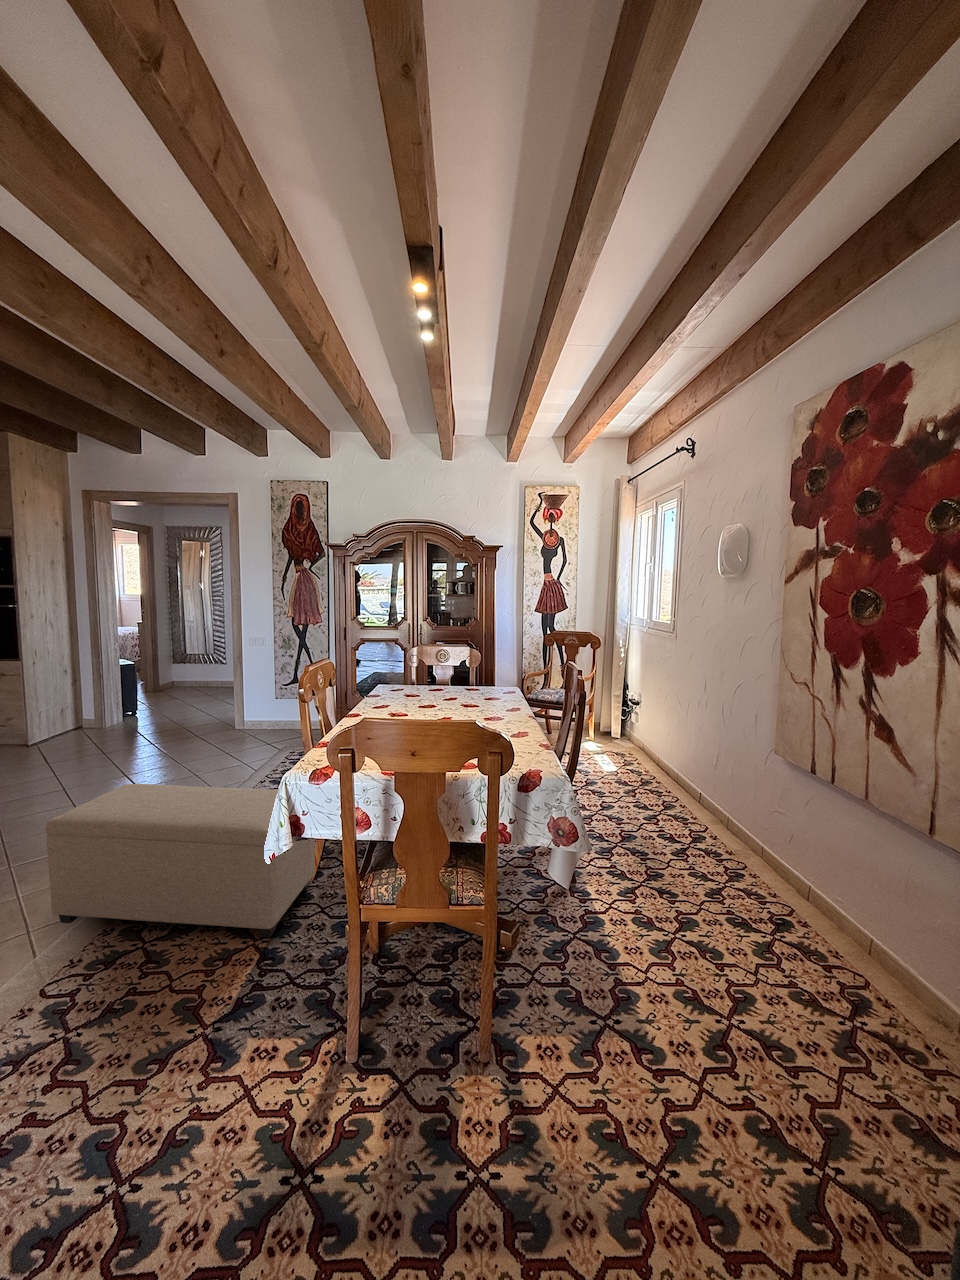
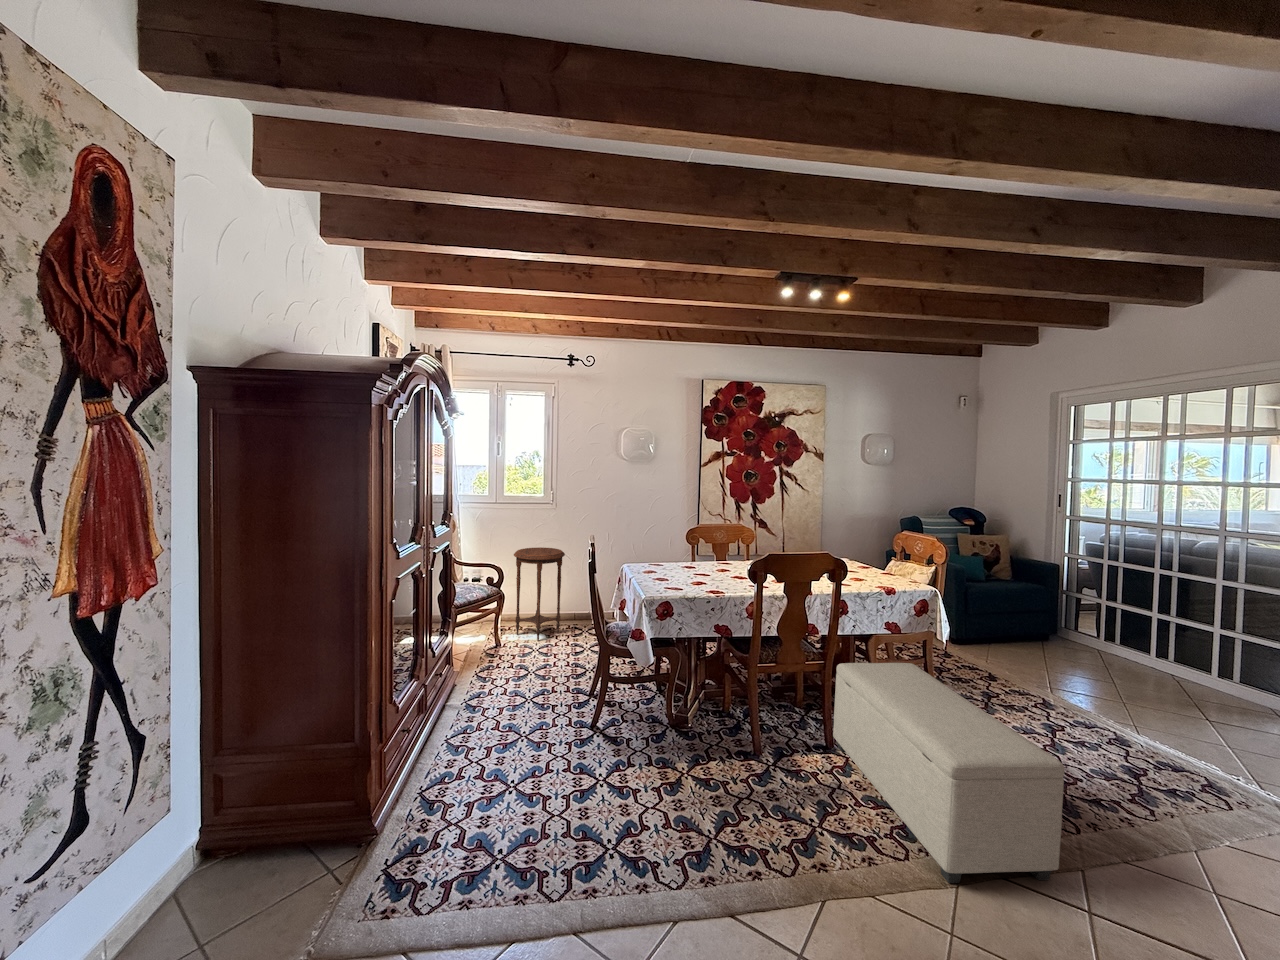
side table: none [606,678,663,780] -> present [514,547,565,641]

